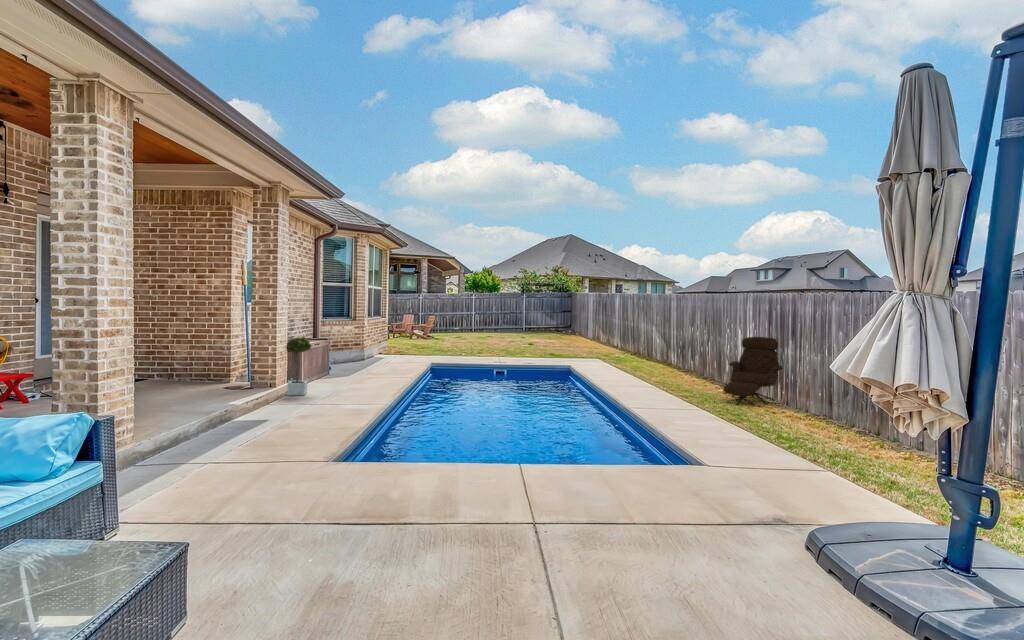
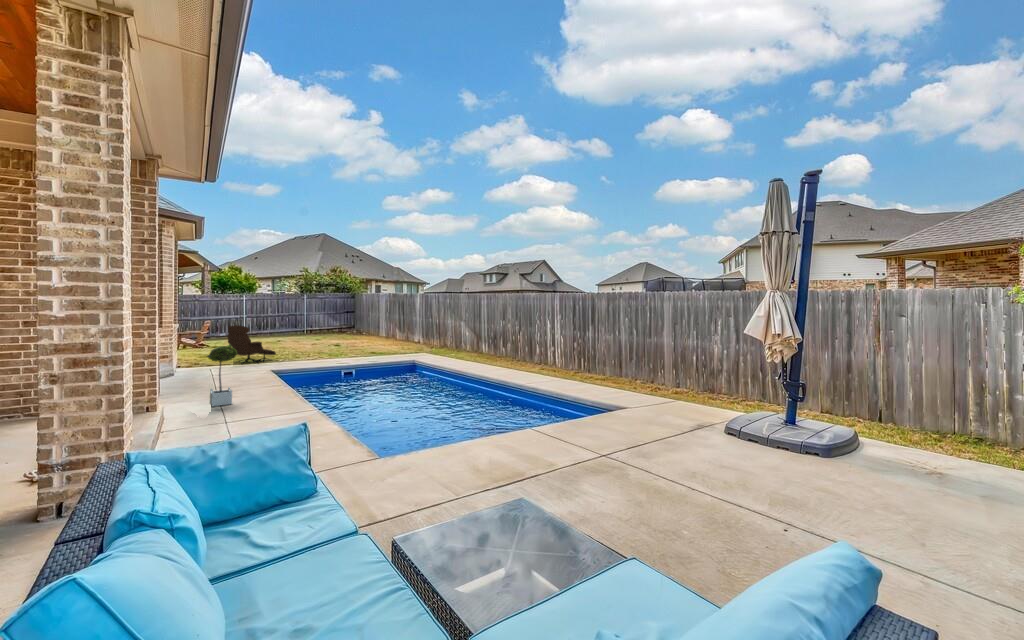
lounge chair: present [723,337,783,406] -> present [228,325,276,364]

